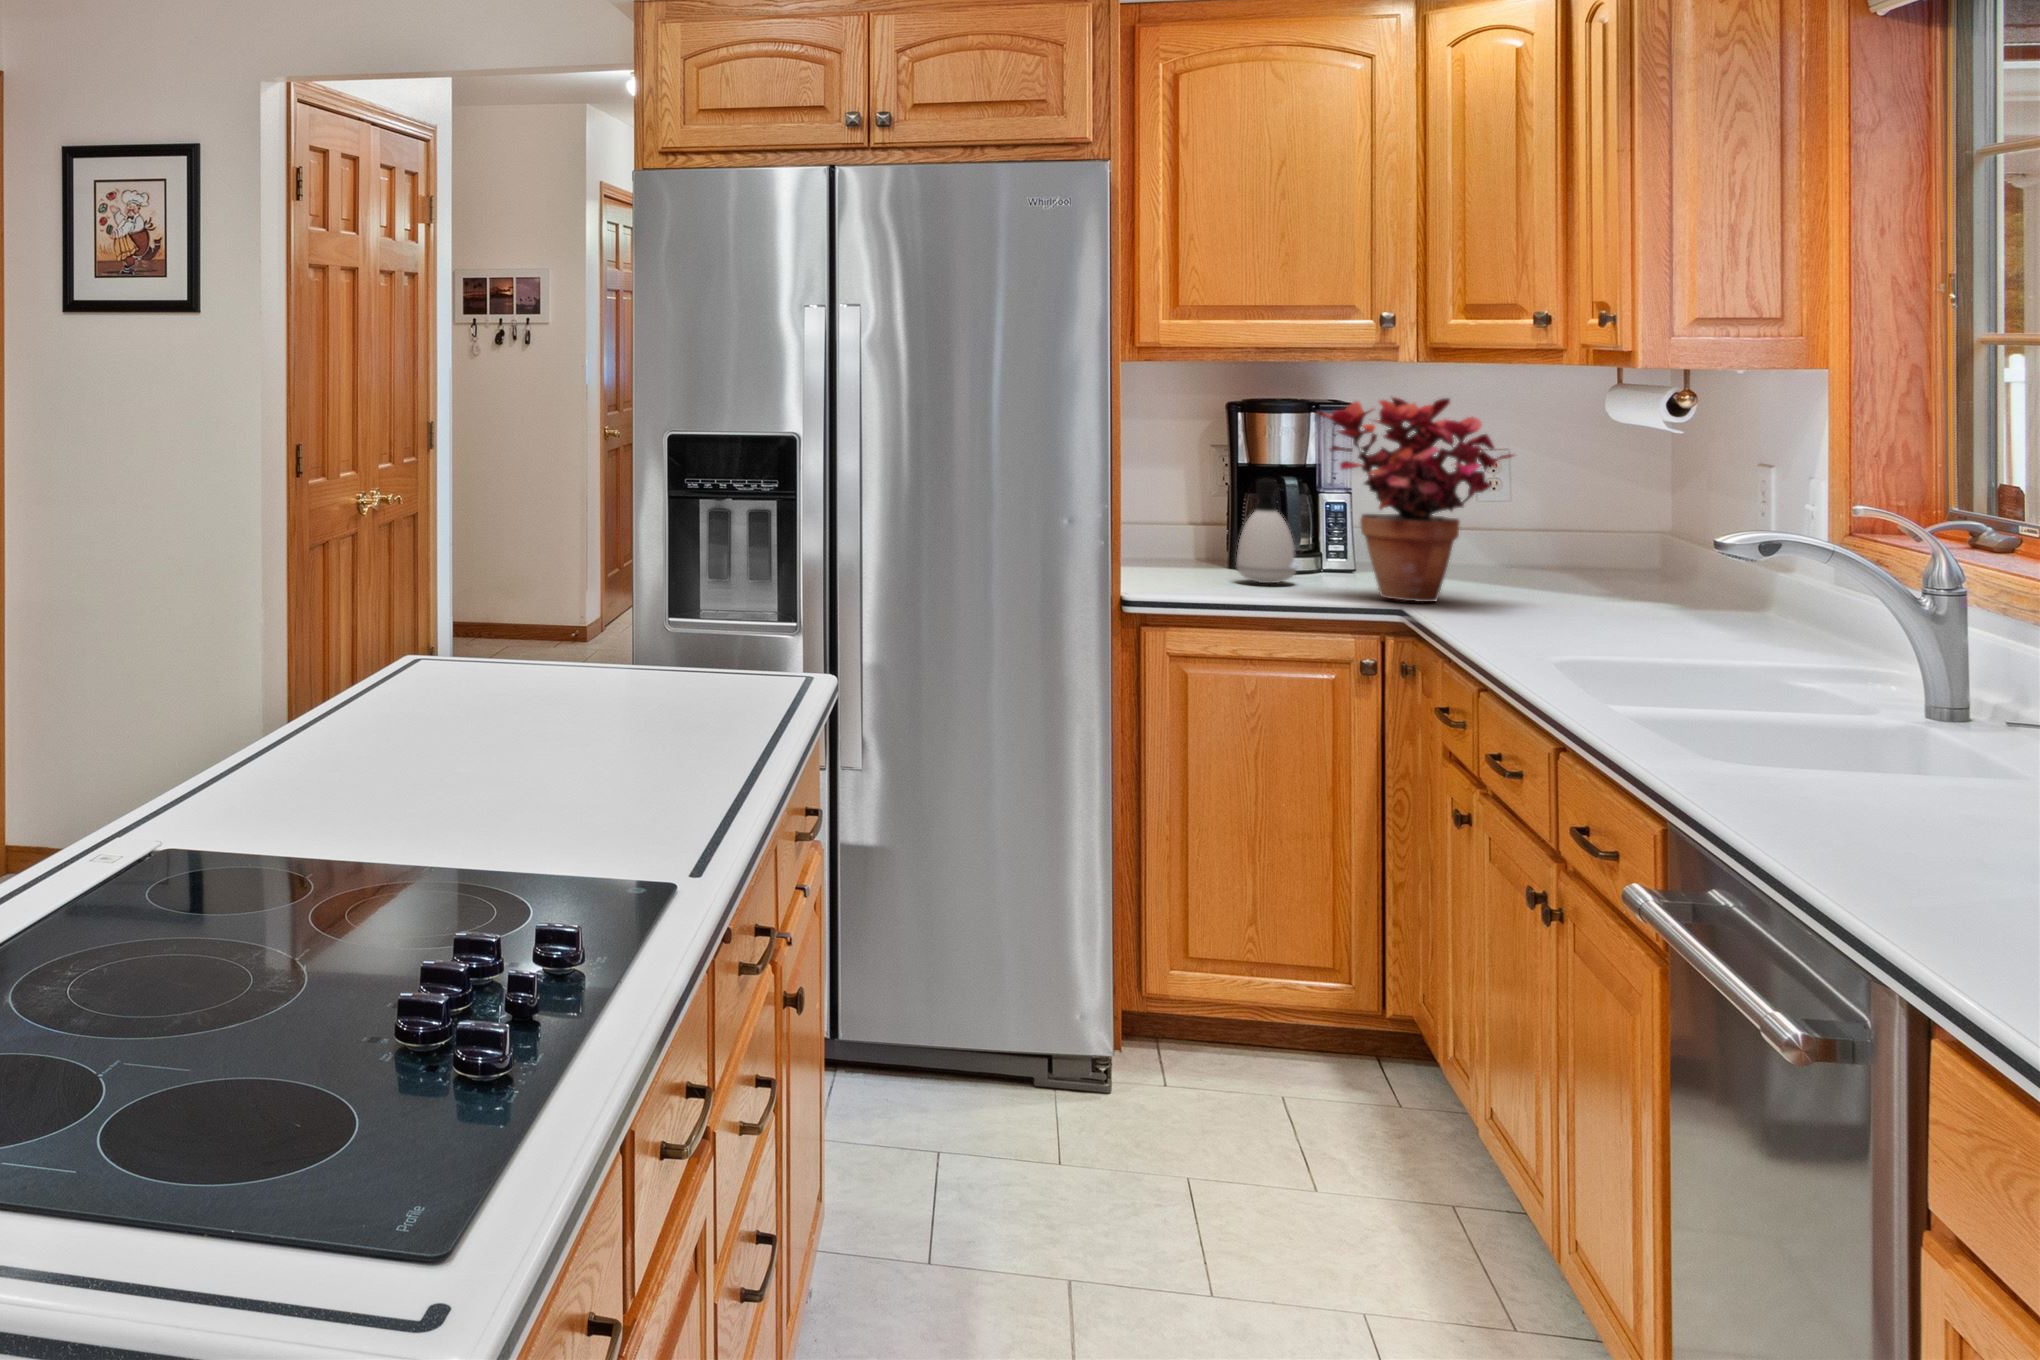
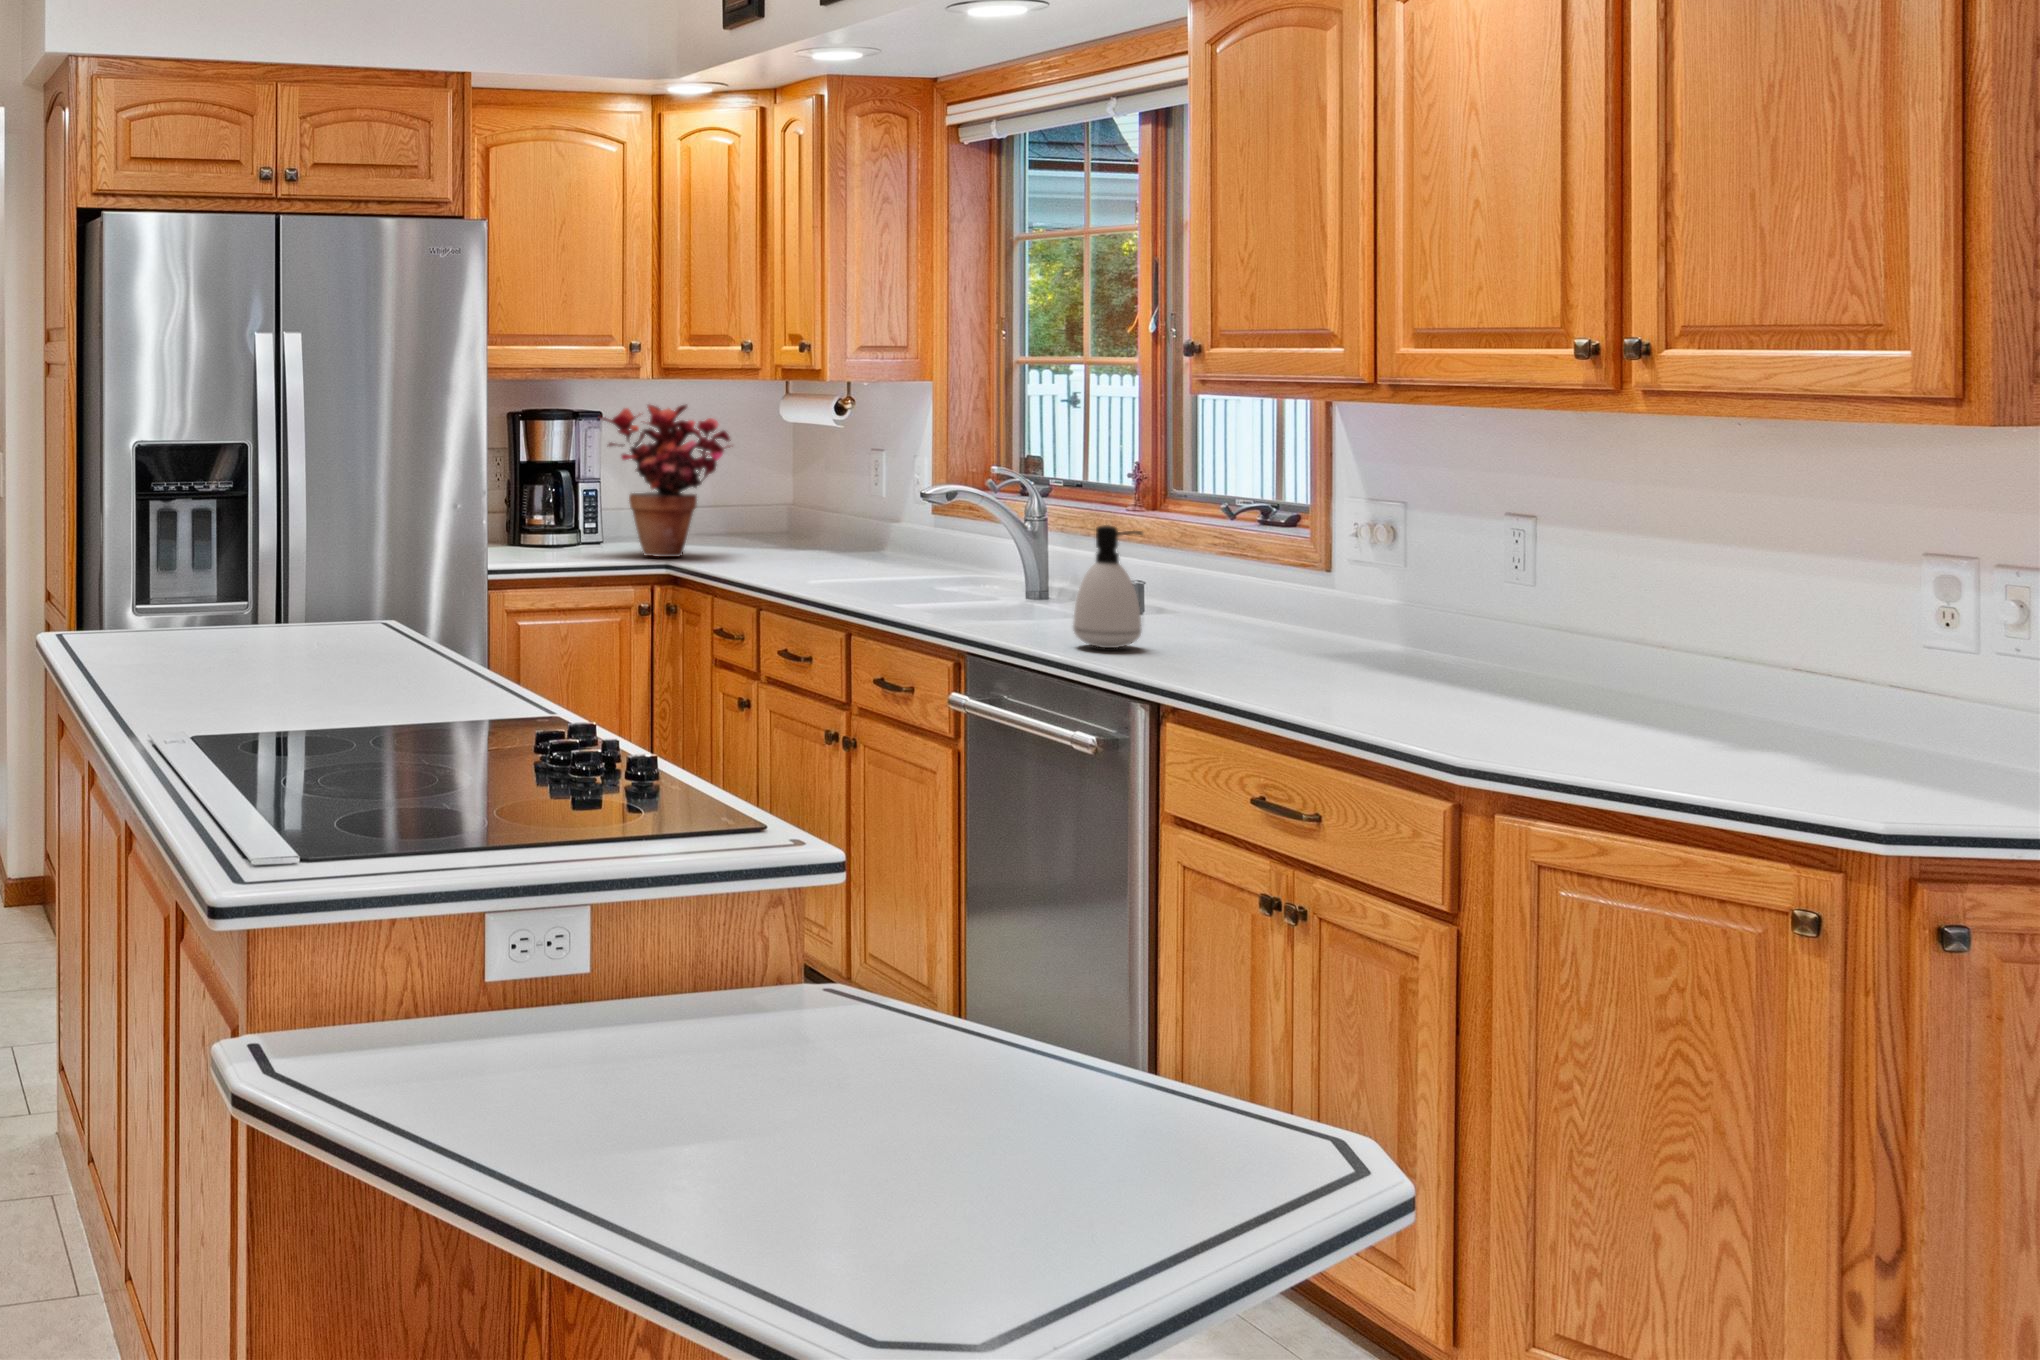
soap dispenser: present [1236,478,1297,583] -> present [1073,525,1142,648]

